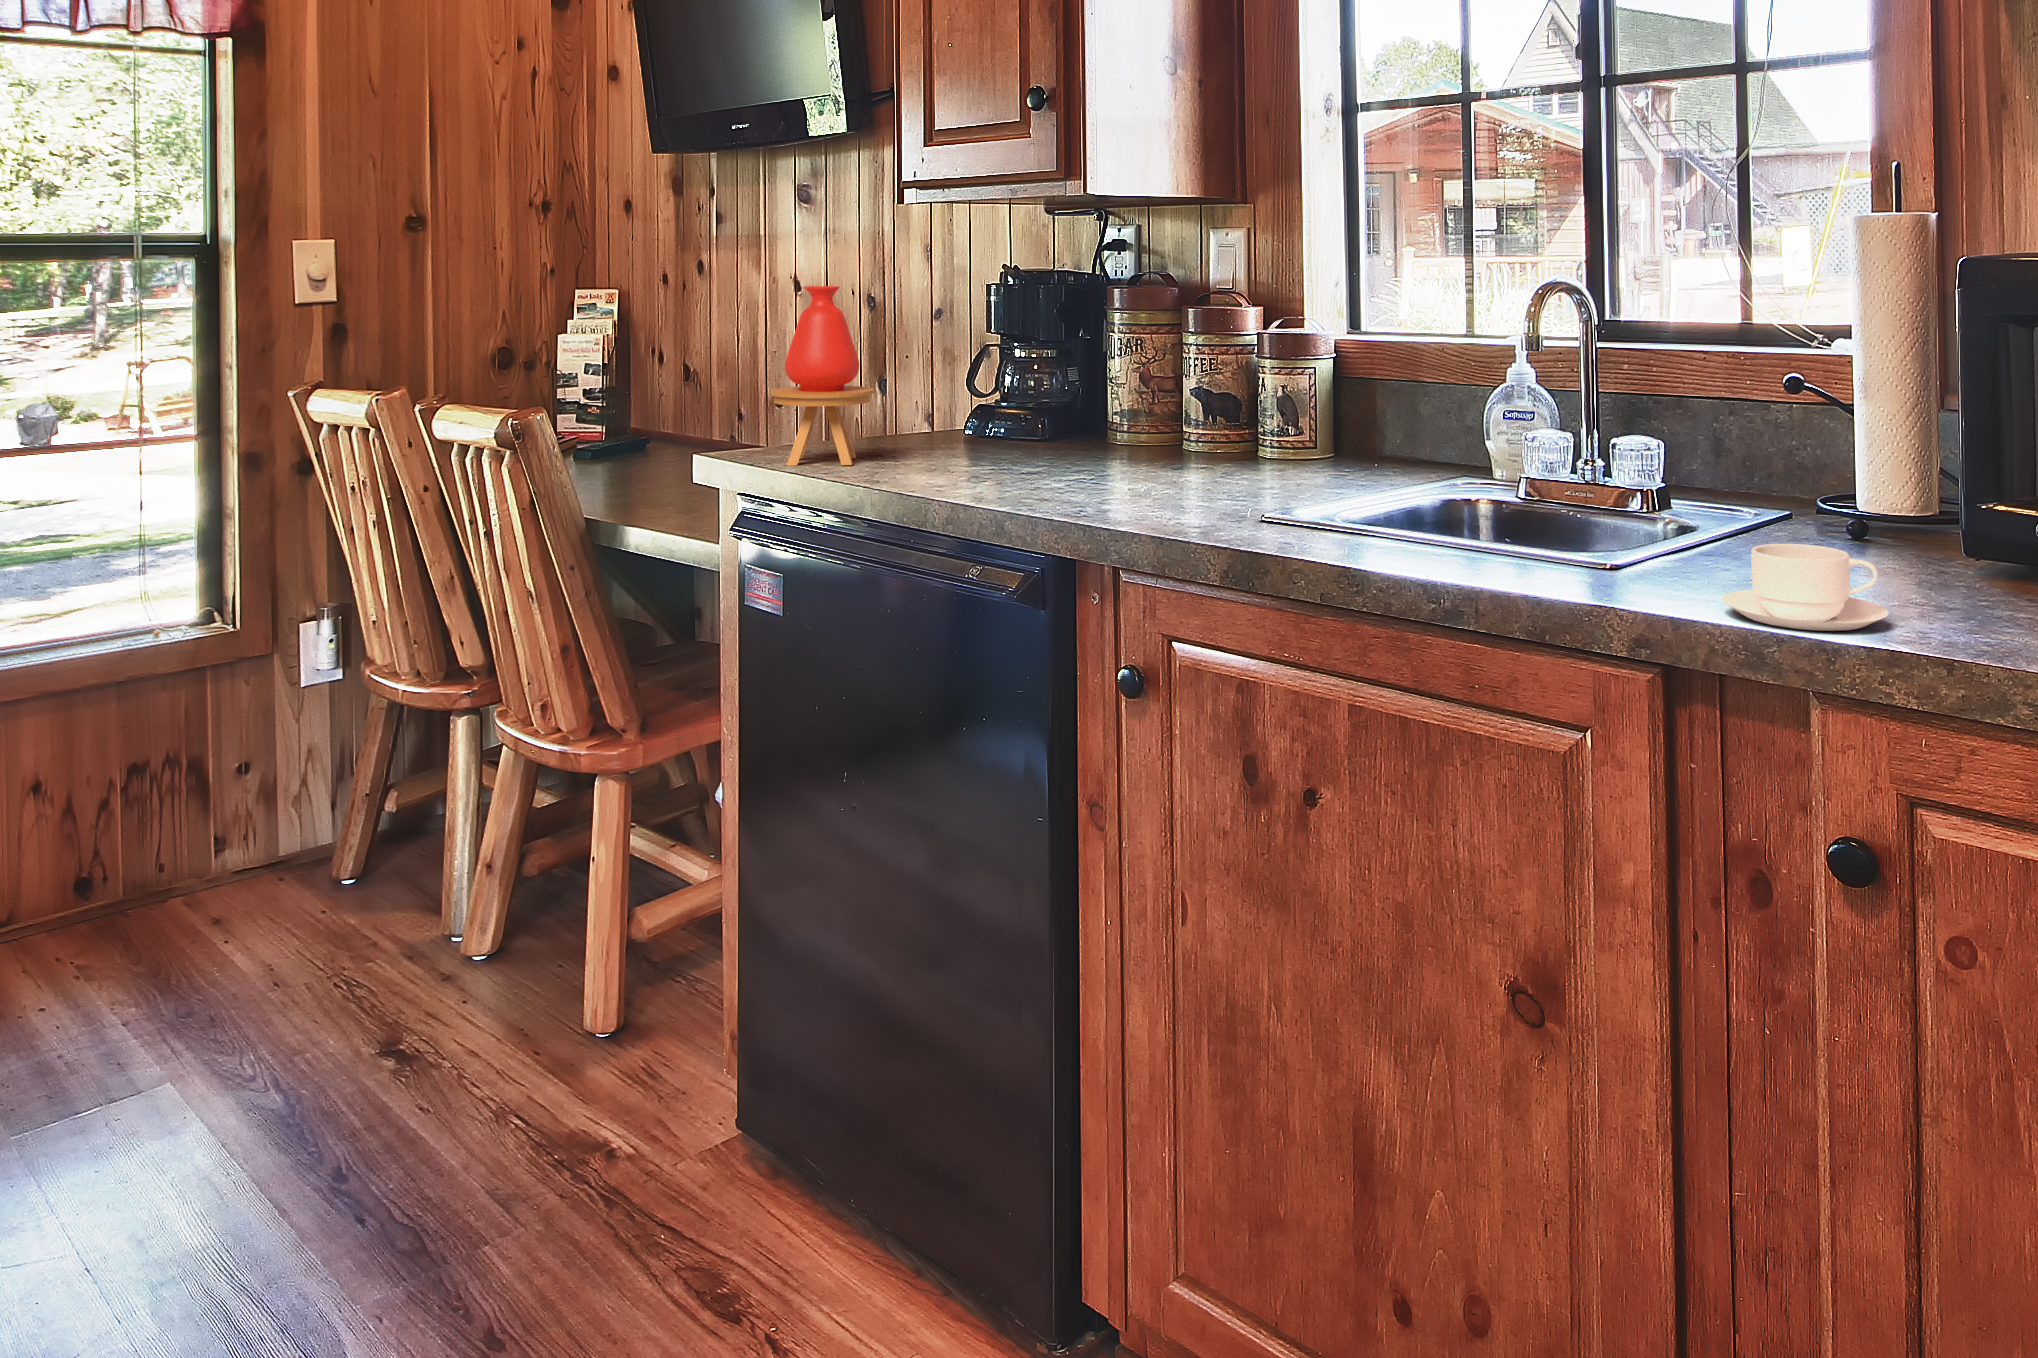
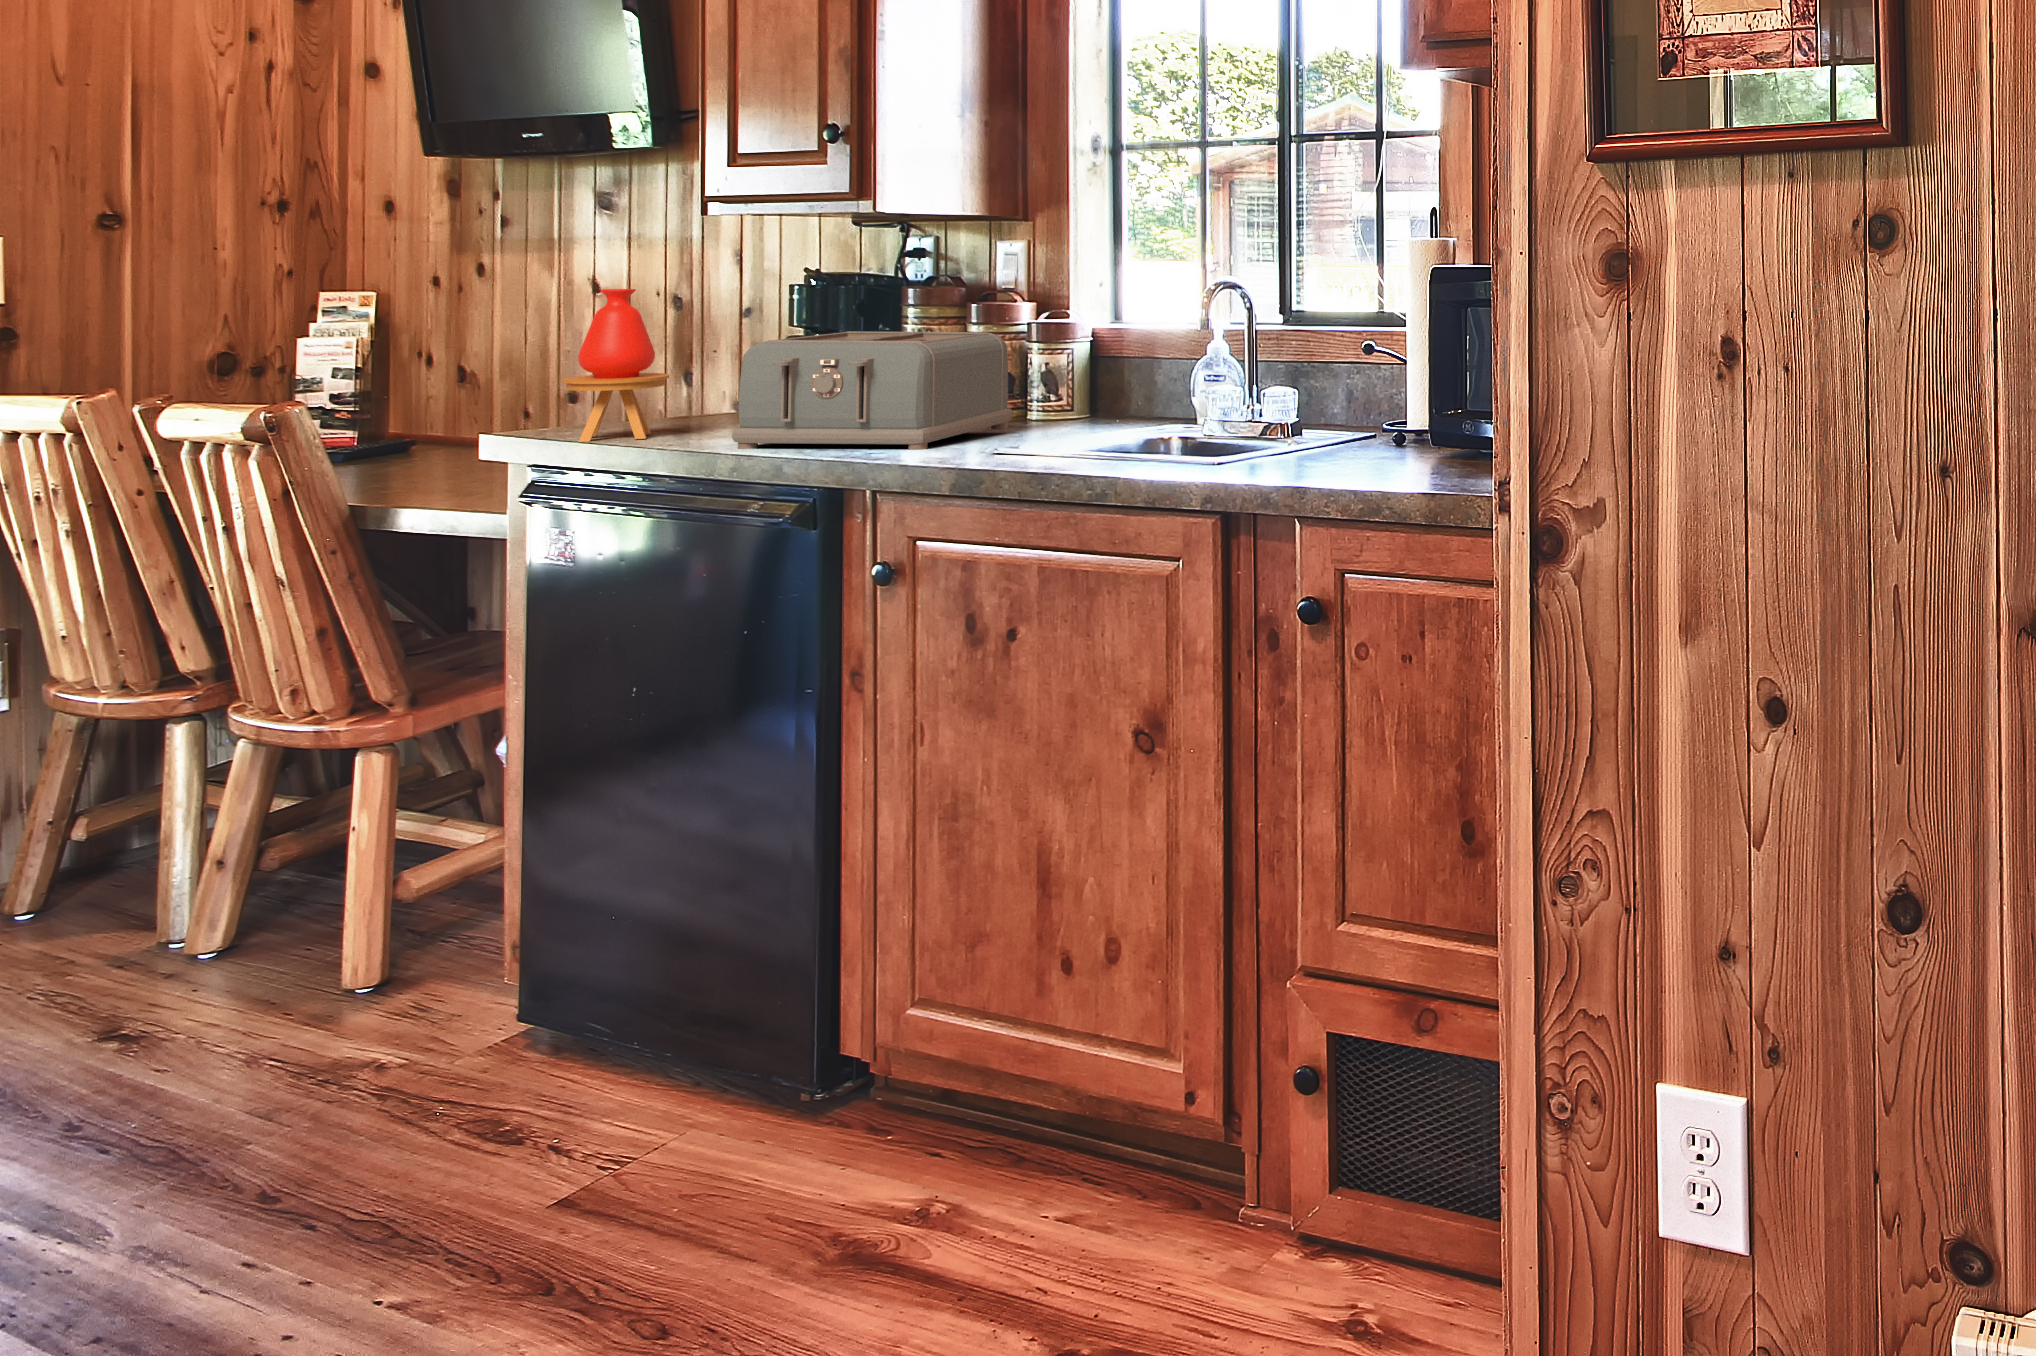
toaster: none [944,342,1255,506] -> present [732,331,1013,450]
coffee cup: present [1721,544,1889,631] -> none [1257,438,1350,485]

